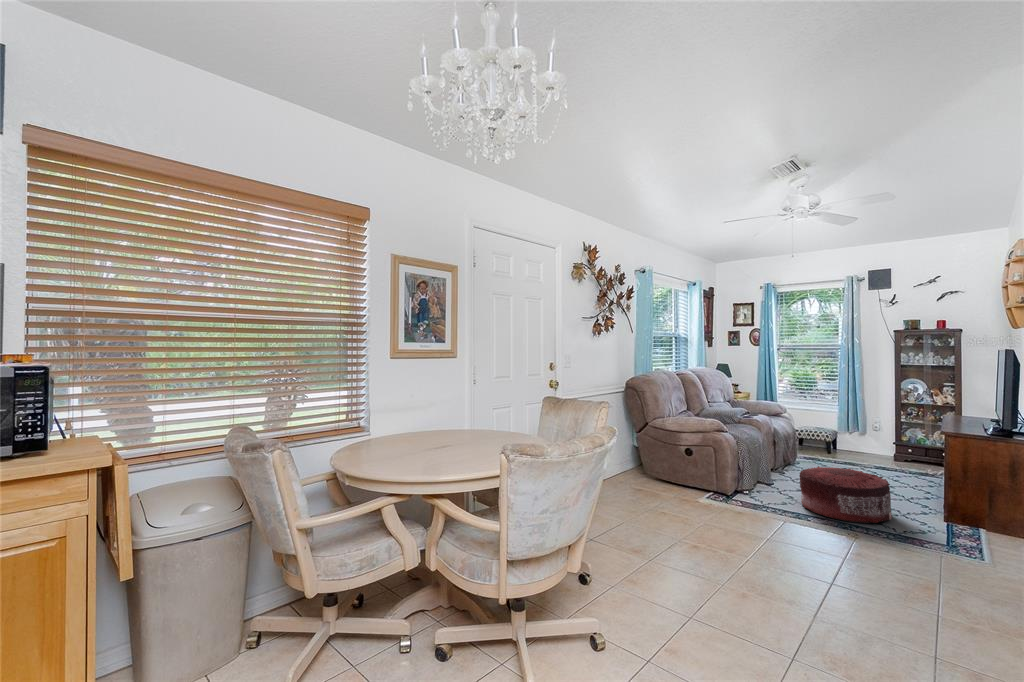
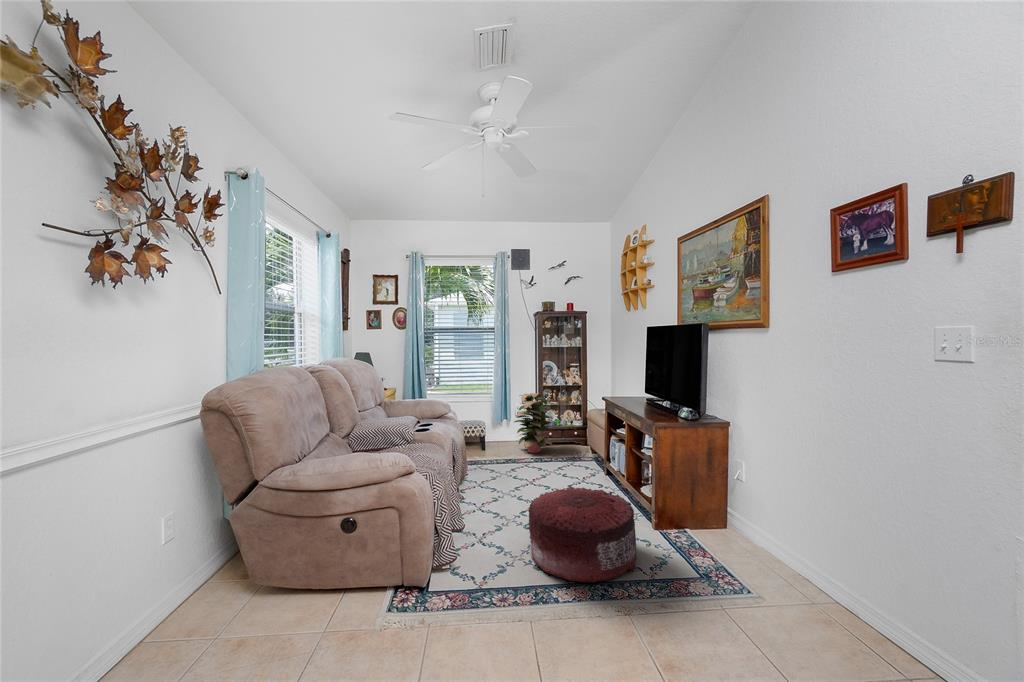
decorative plant: none [859,407,911,463] -> present [514,393,552,453]

